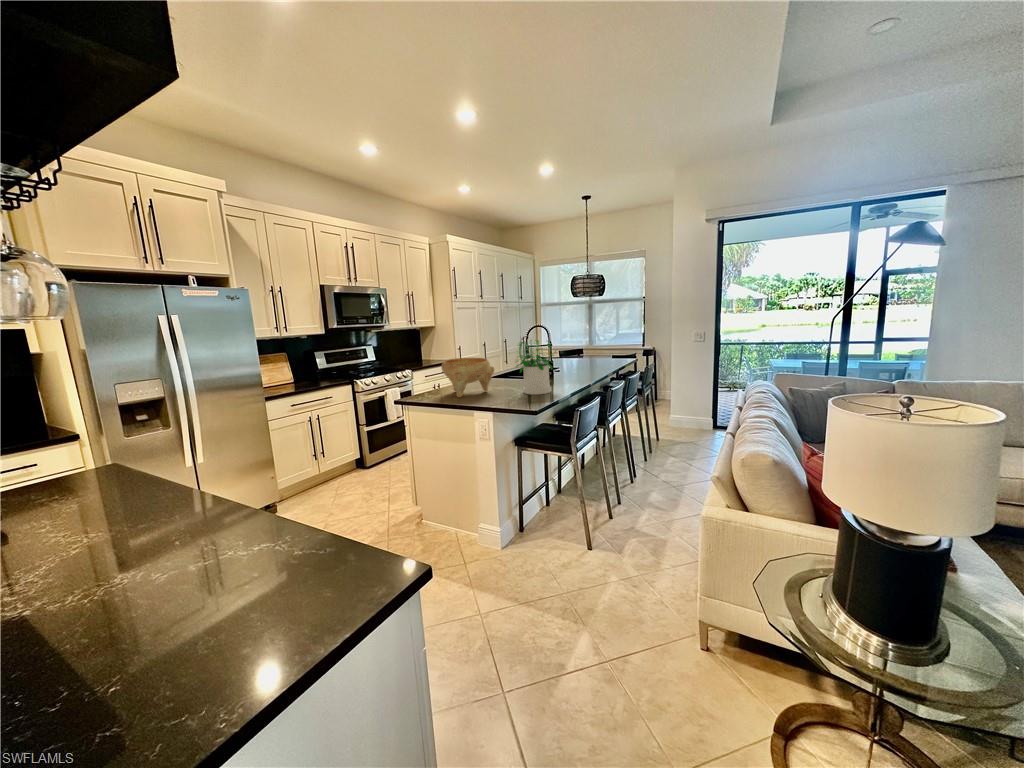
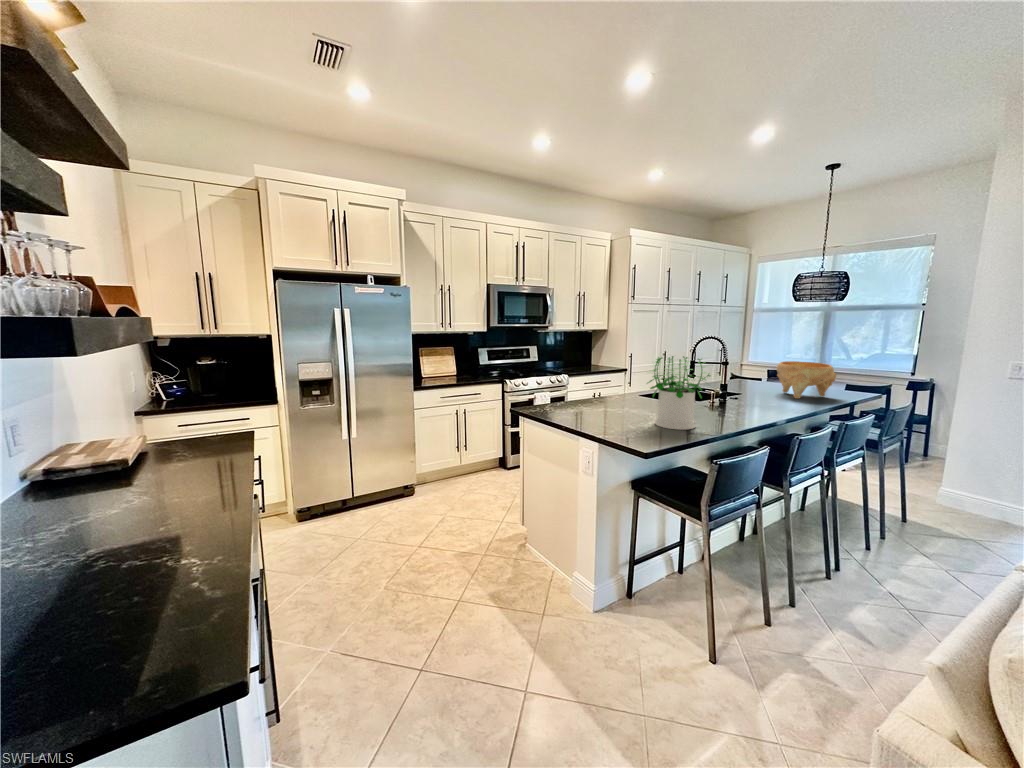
decorative bowl: present [442,358,494,397] -> present [777,361,836,399]

